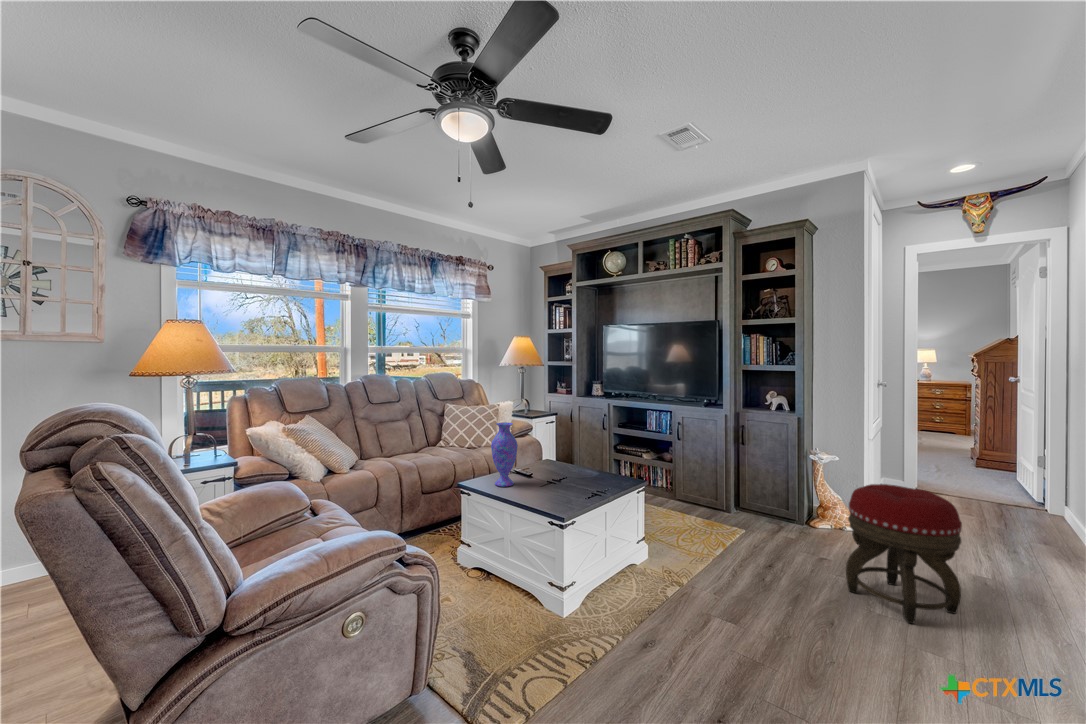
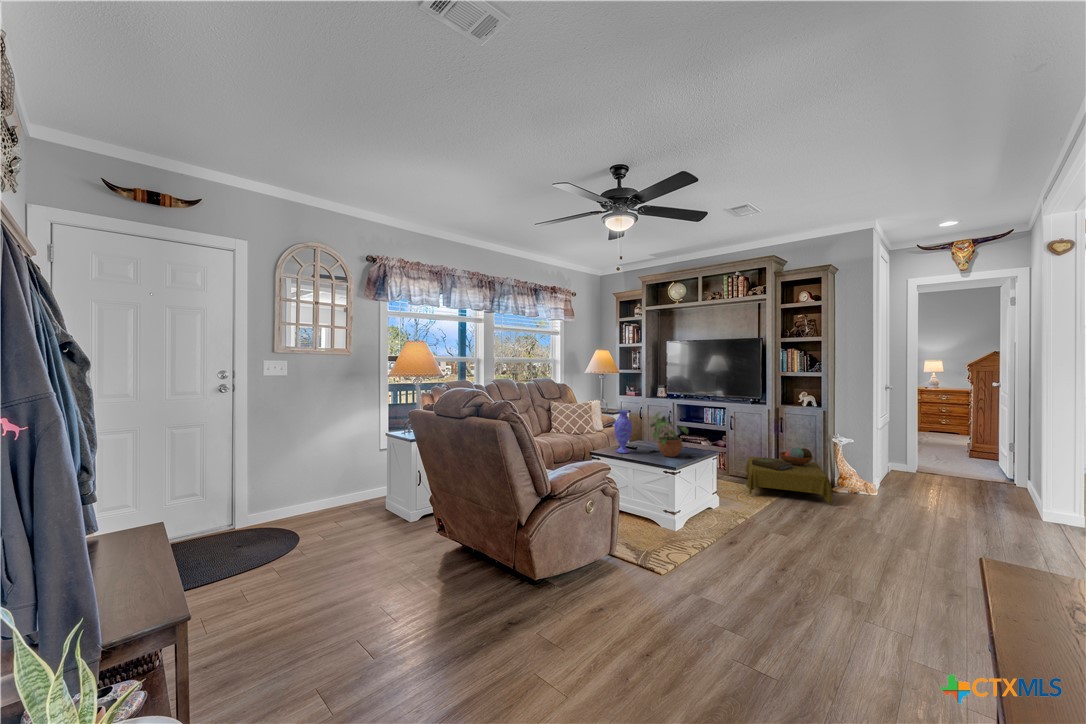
potted plant: none [538,425,597,493] -> present [651,413,688,457]
side table: none [691,467,808,553] -> present [745,447,833,505]
footstool: present [846,484,962,624] -> none [860,454,937,540]

